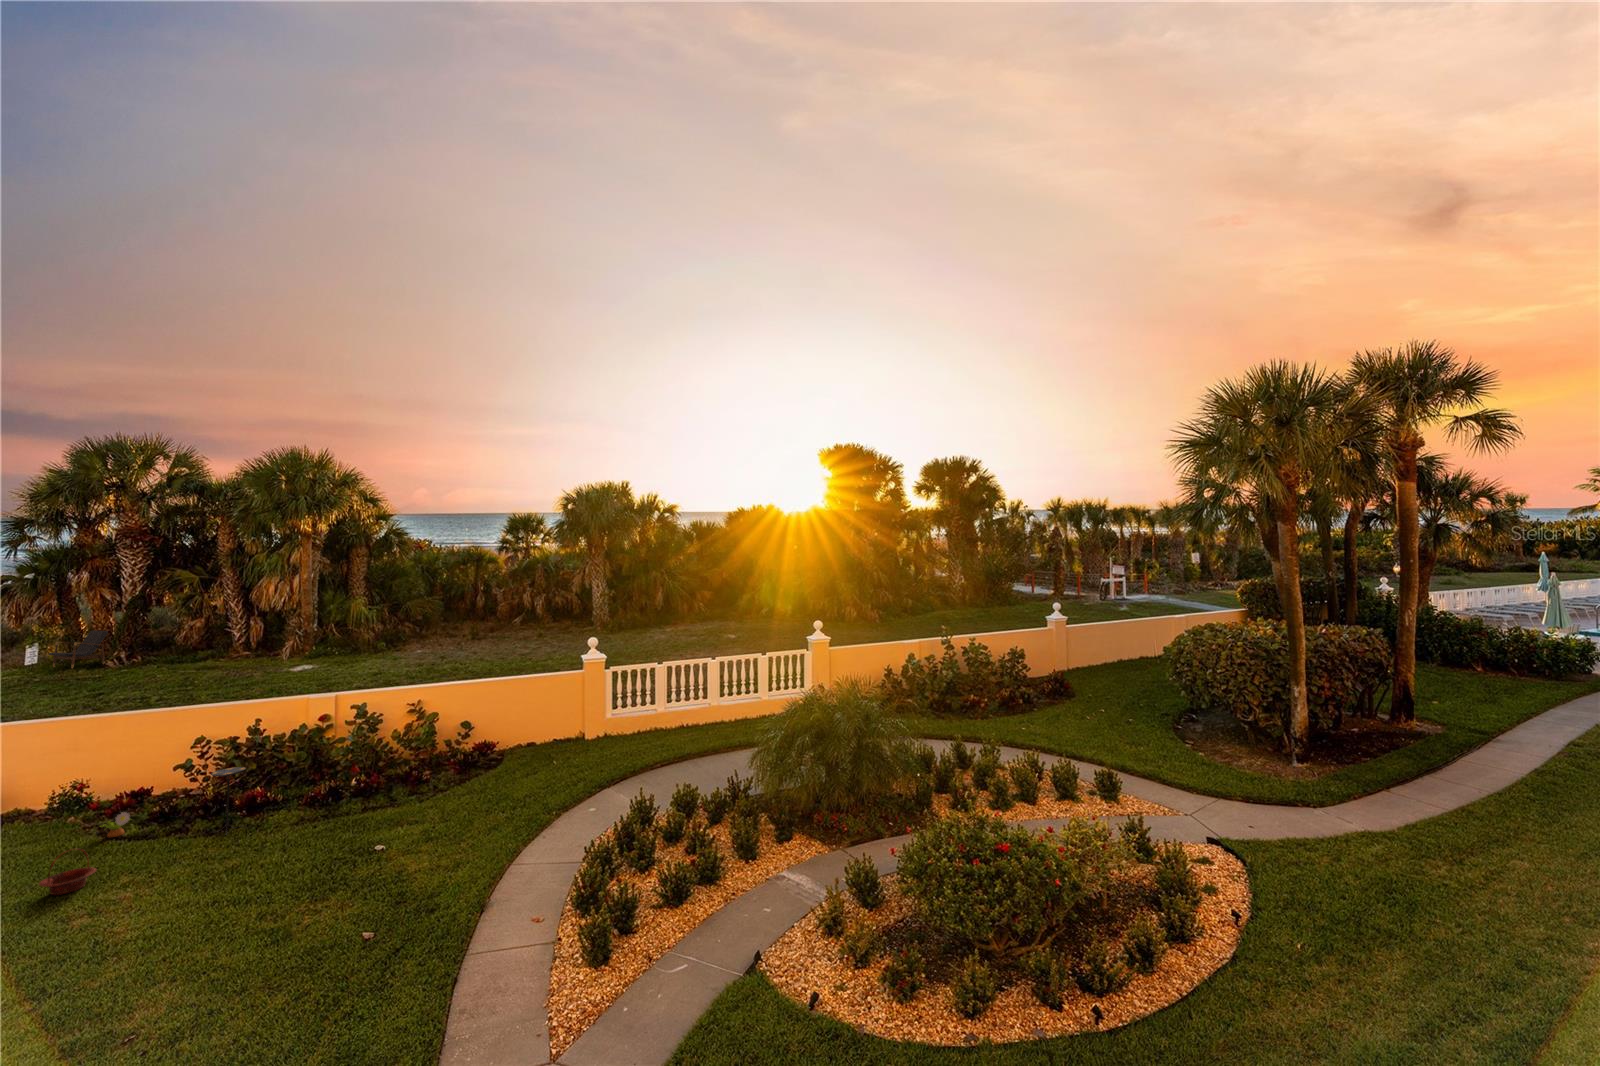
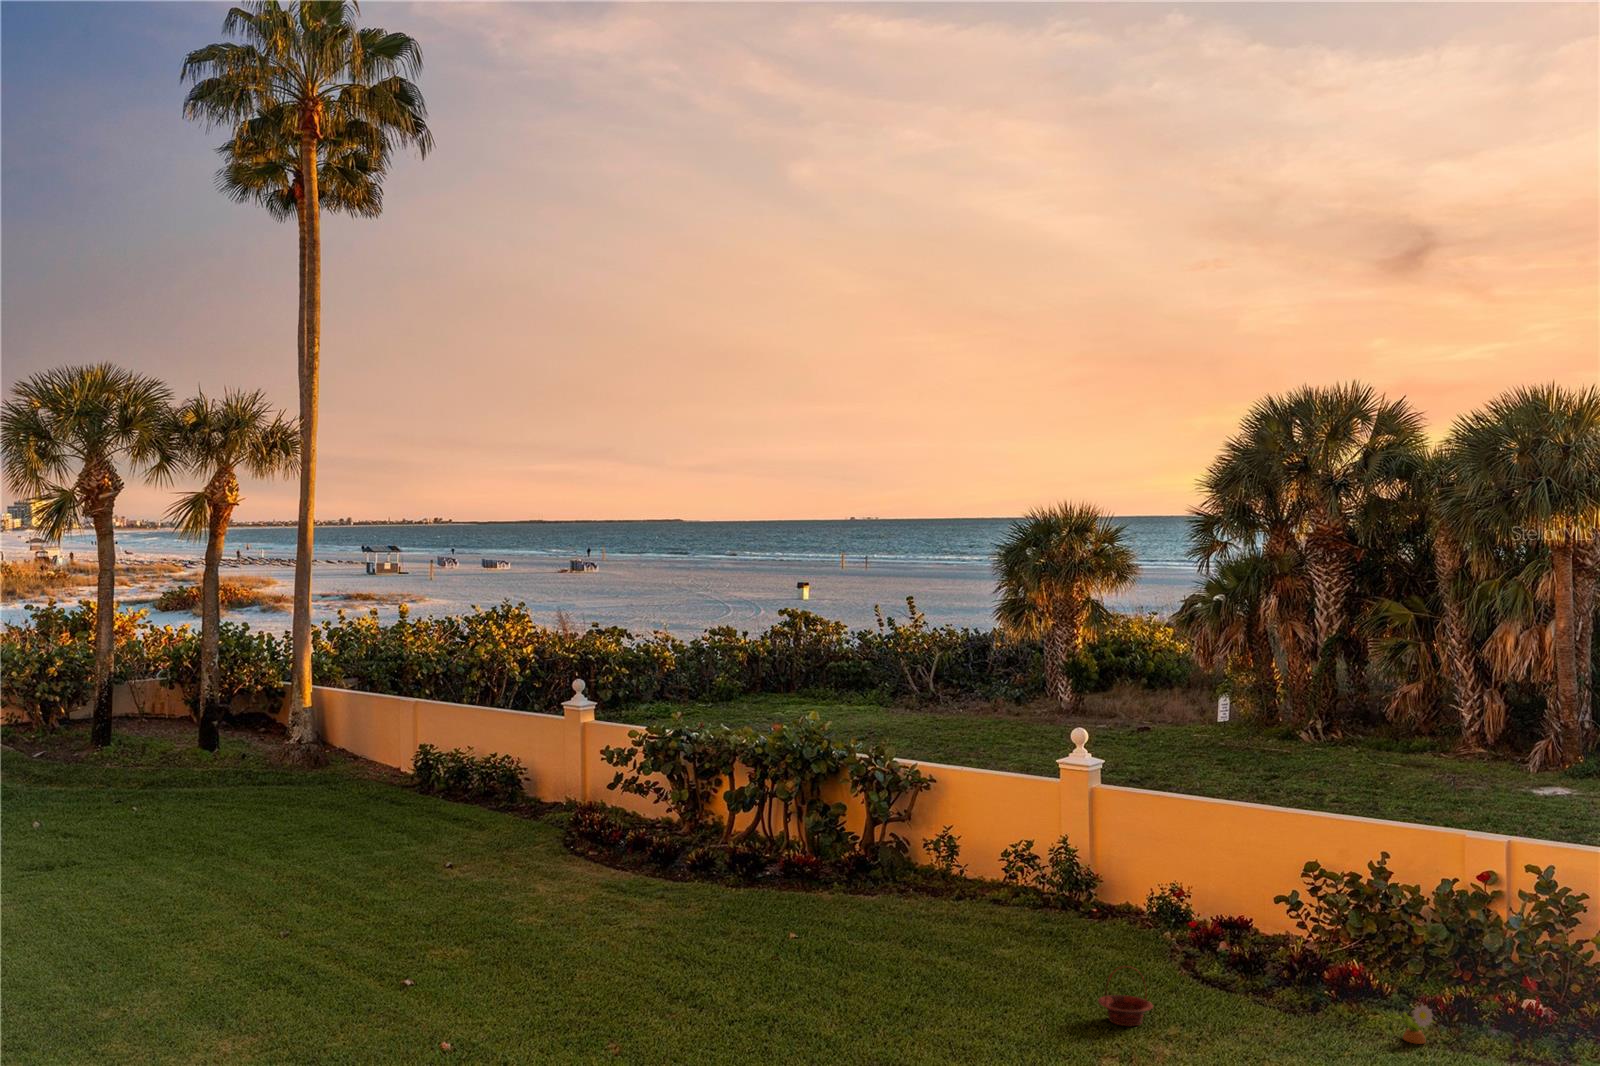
lounge chair: present [49,630,108,668] -> none [1244,684,1304,736]
side table: present [211,767,246,834] -> none [1296,916,1345,1028]
decorative plant: present [100,812,130,837] -> present [1392,1005,1434,1044]

